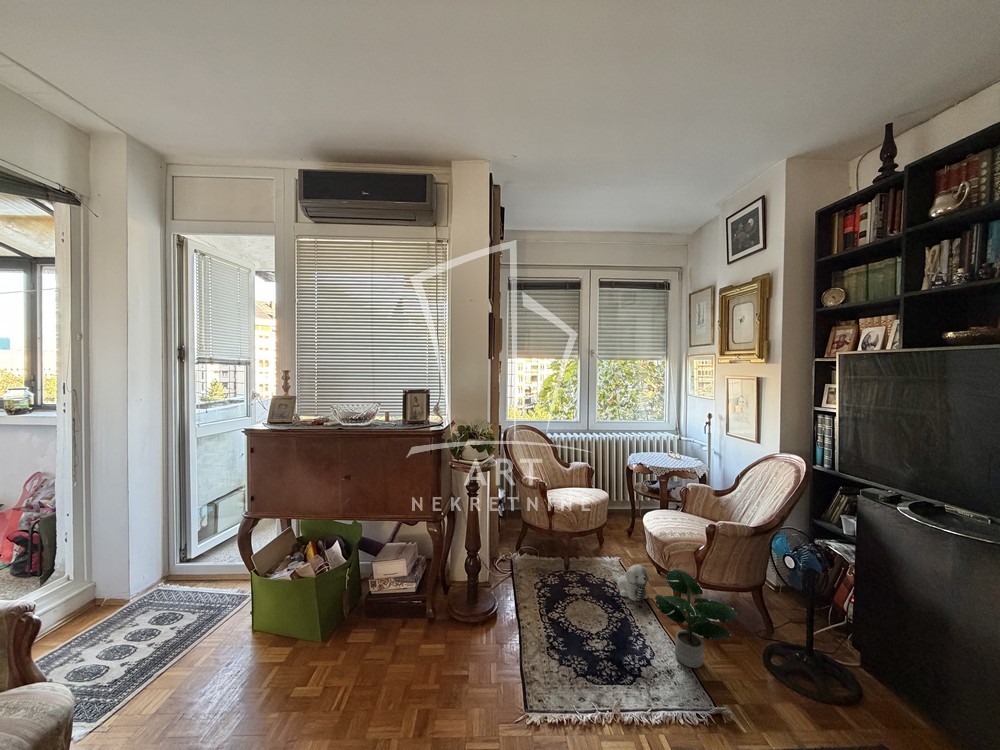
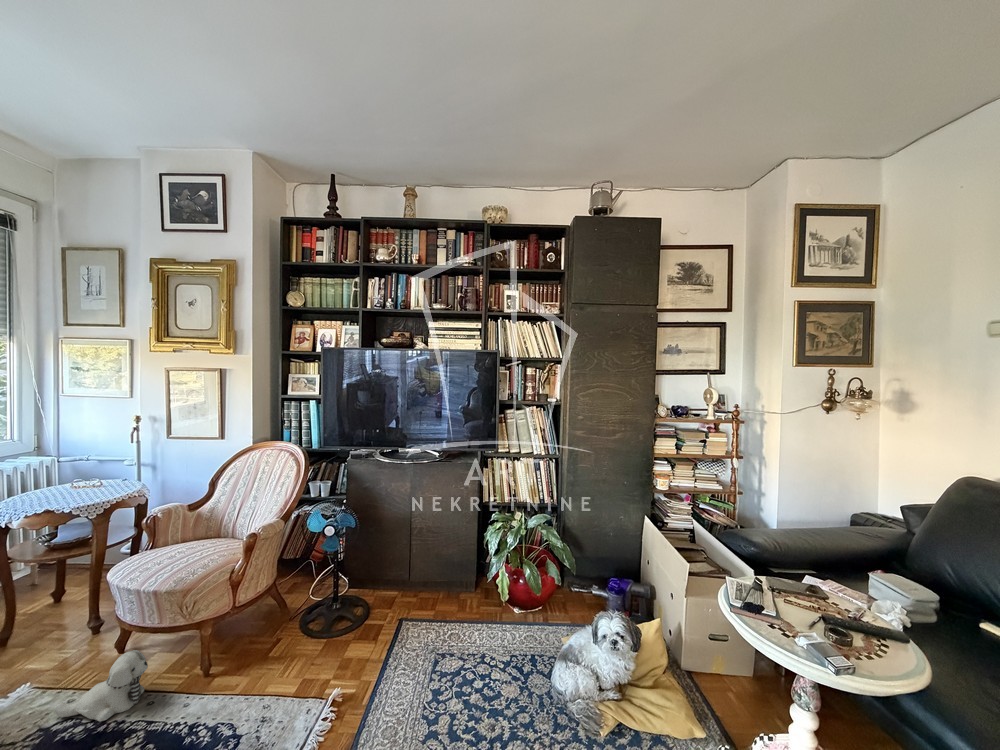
potted plant: present [655,569,737,668] -> none [220,603,313,704]

